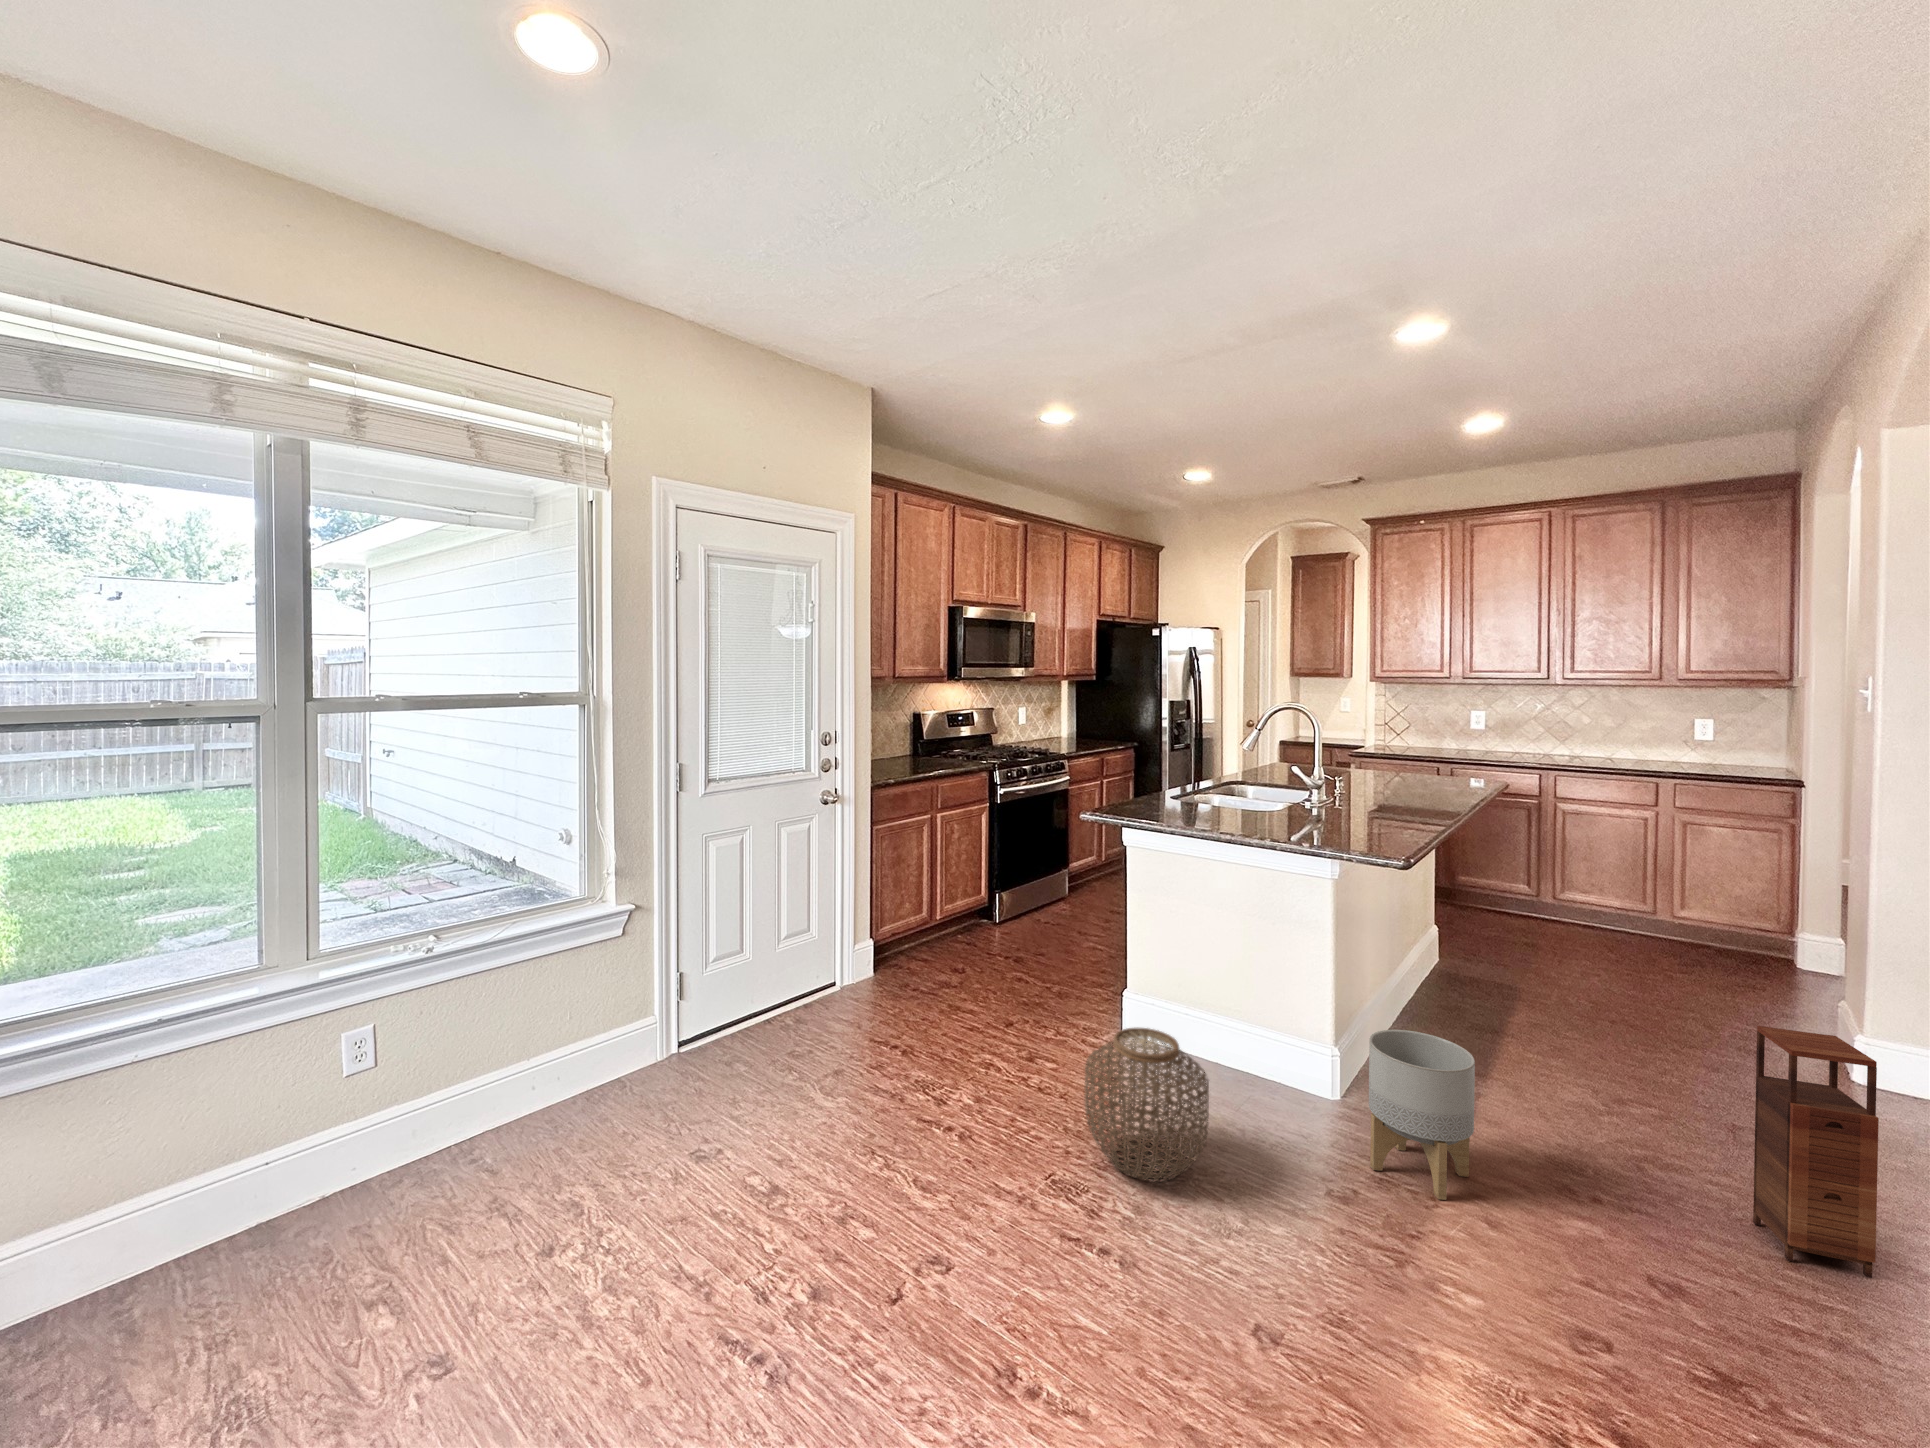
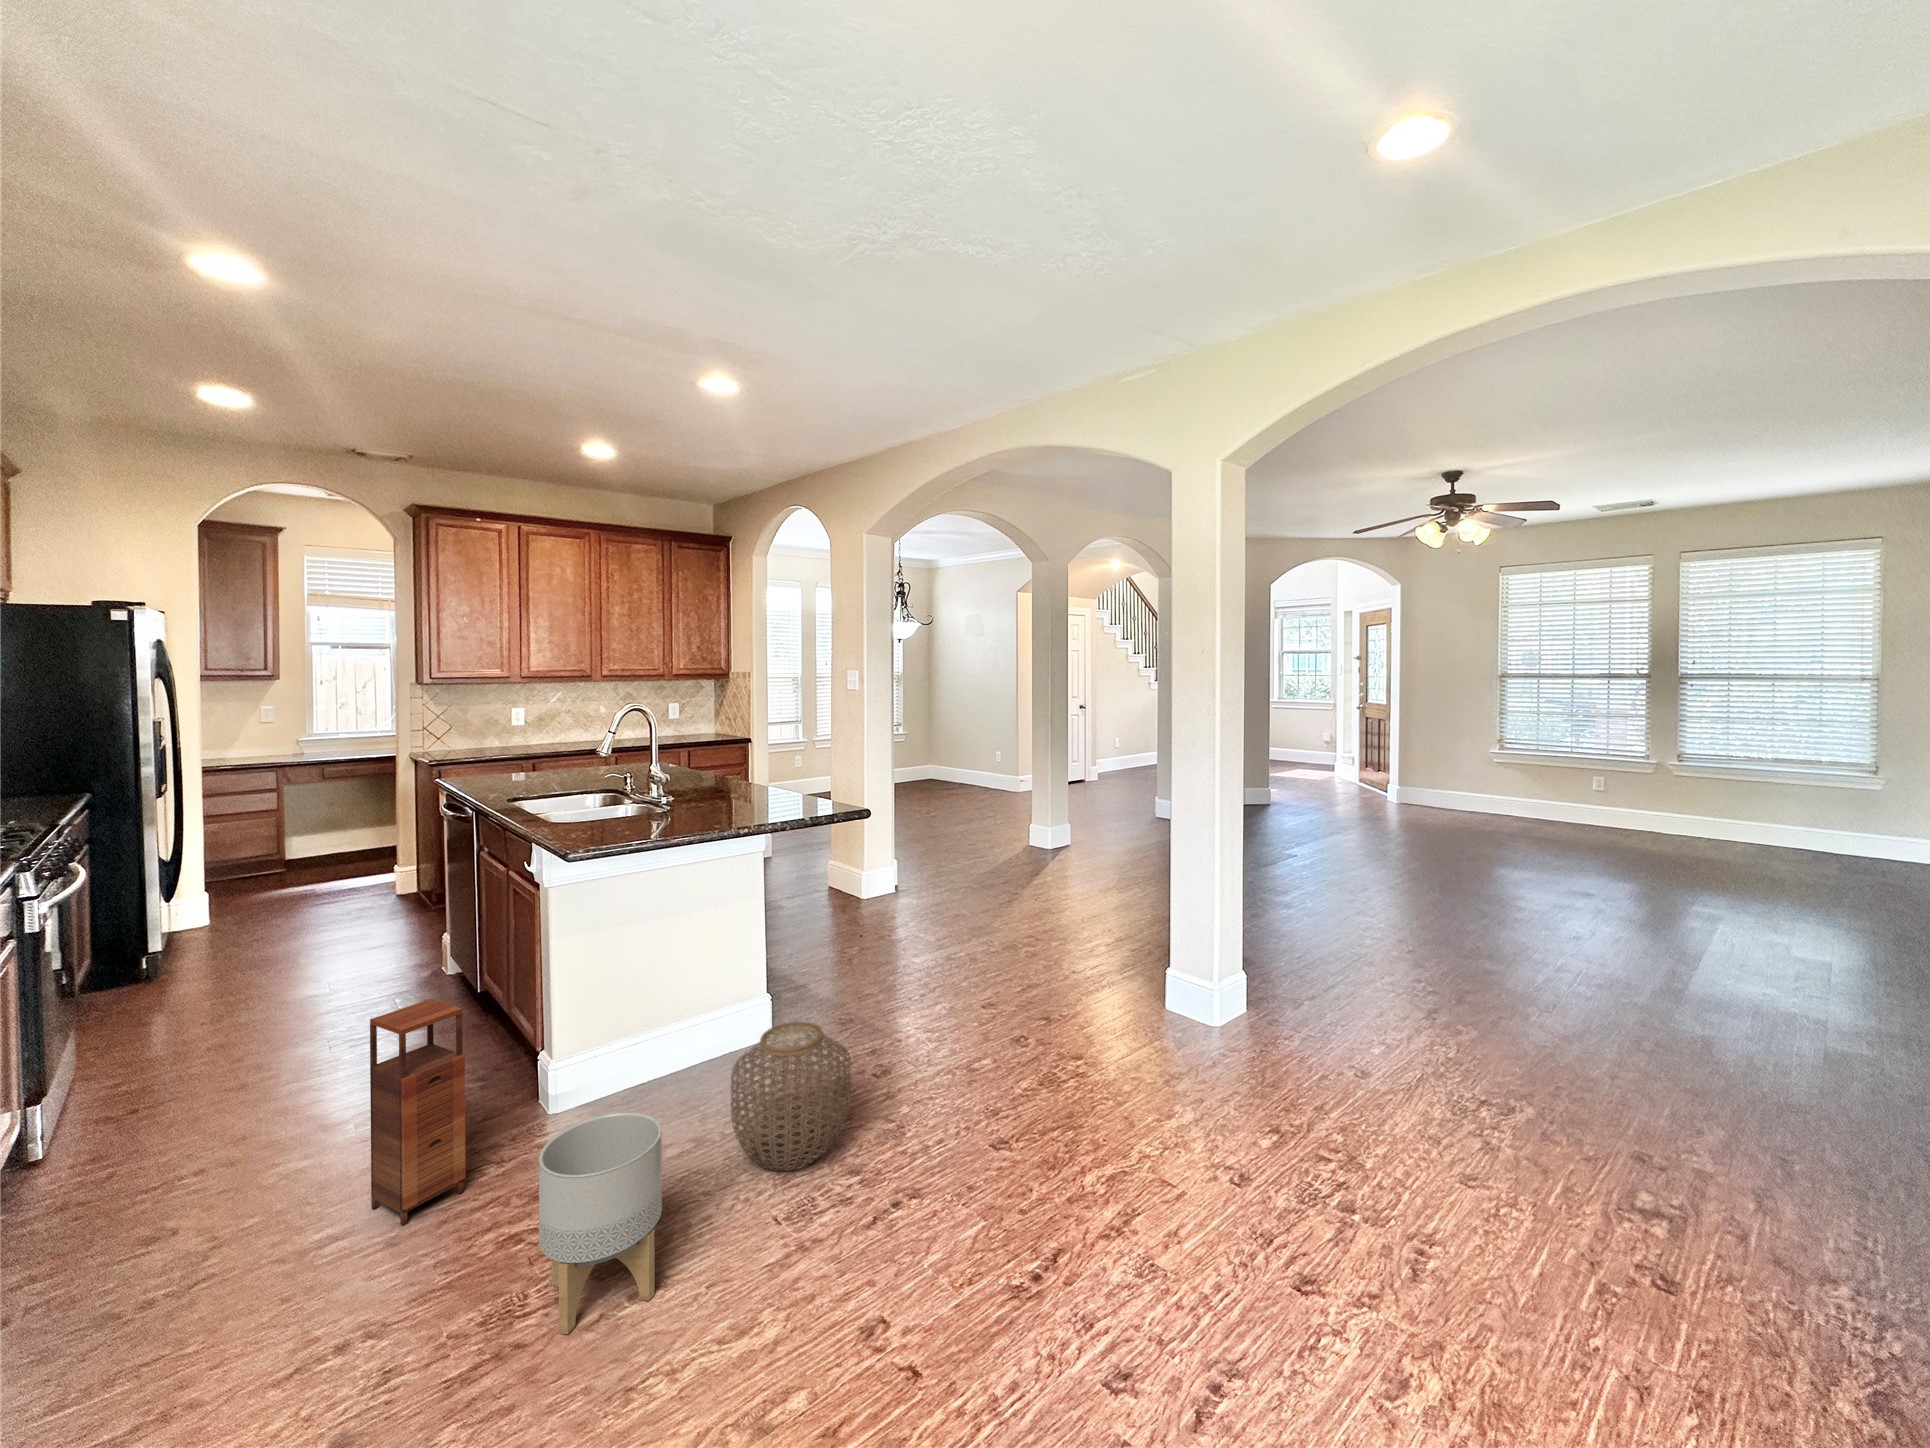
storage cabinet: present [1753,1026,1879,1278] -> present [370,999,466,1225]
planter: present [1369,1030,1475,1200] -> present [539,1112,662,1334]

